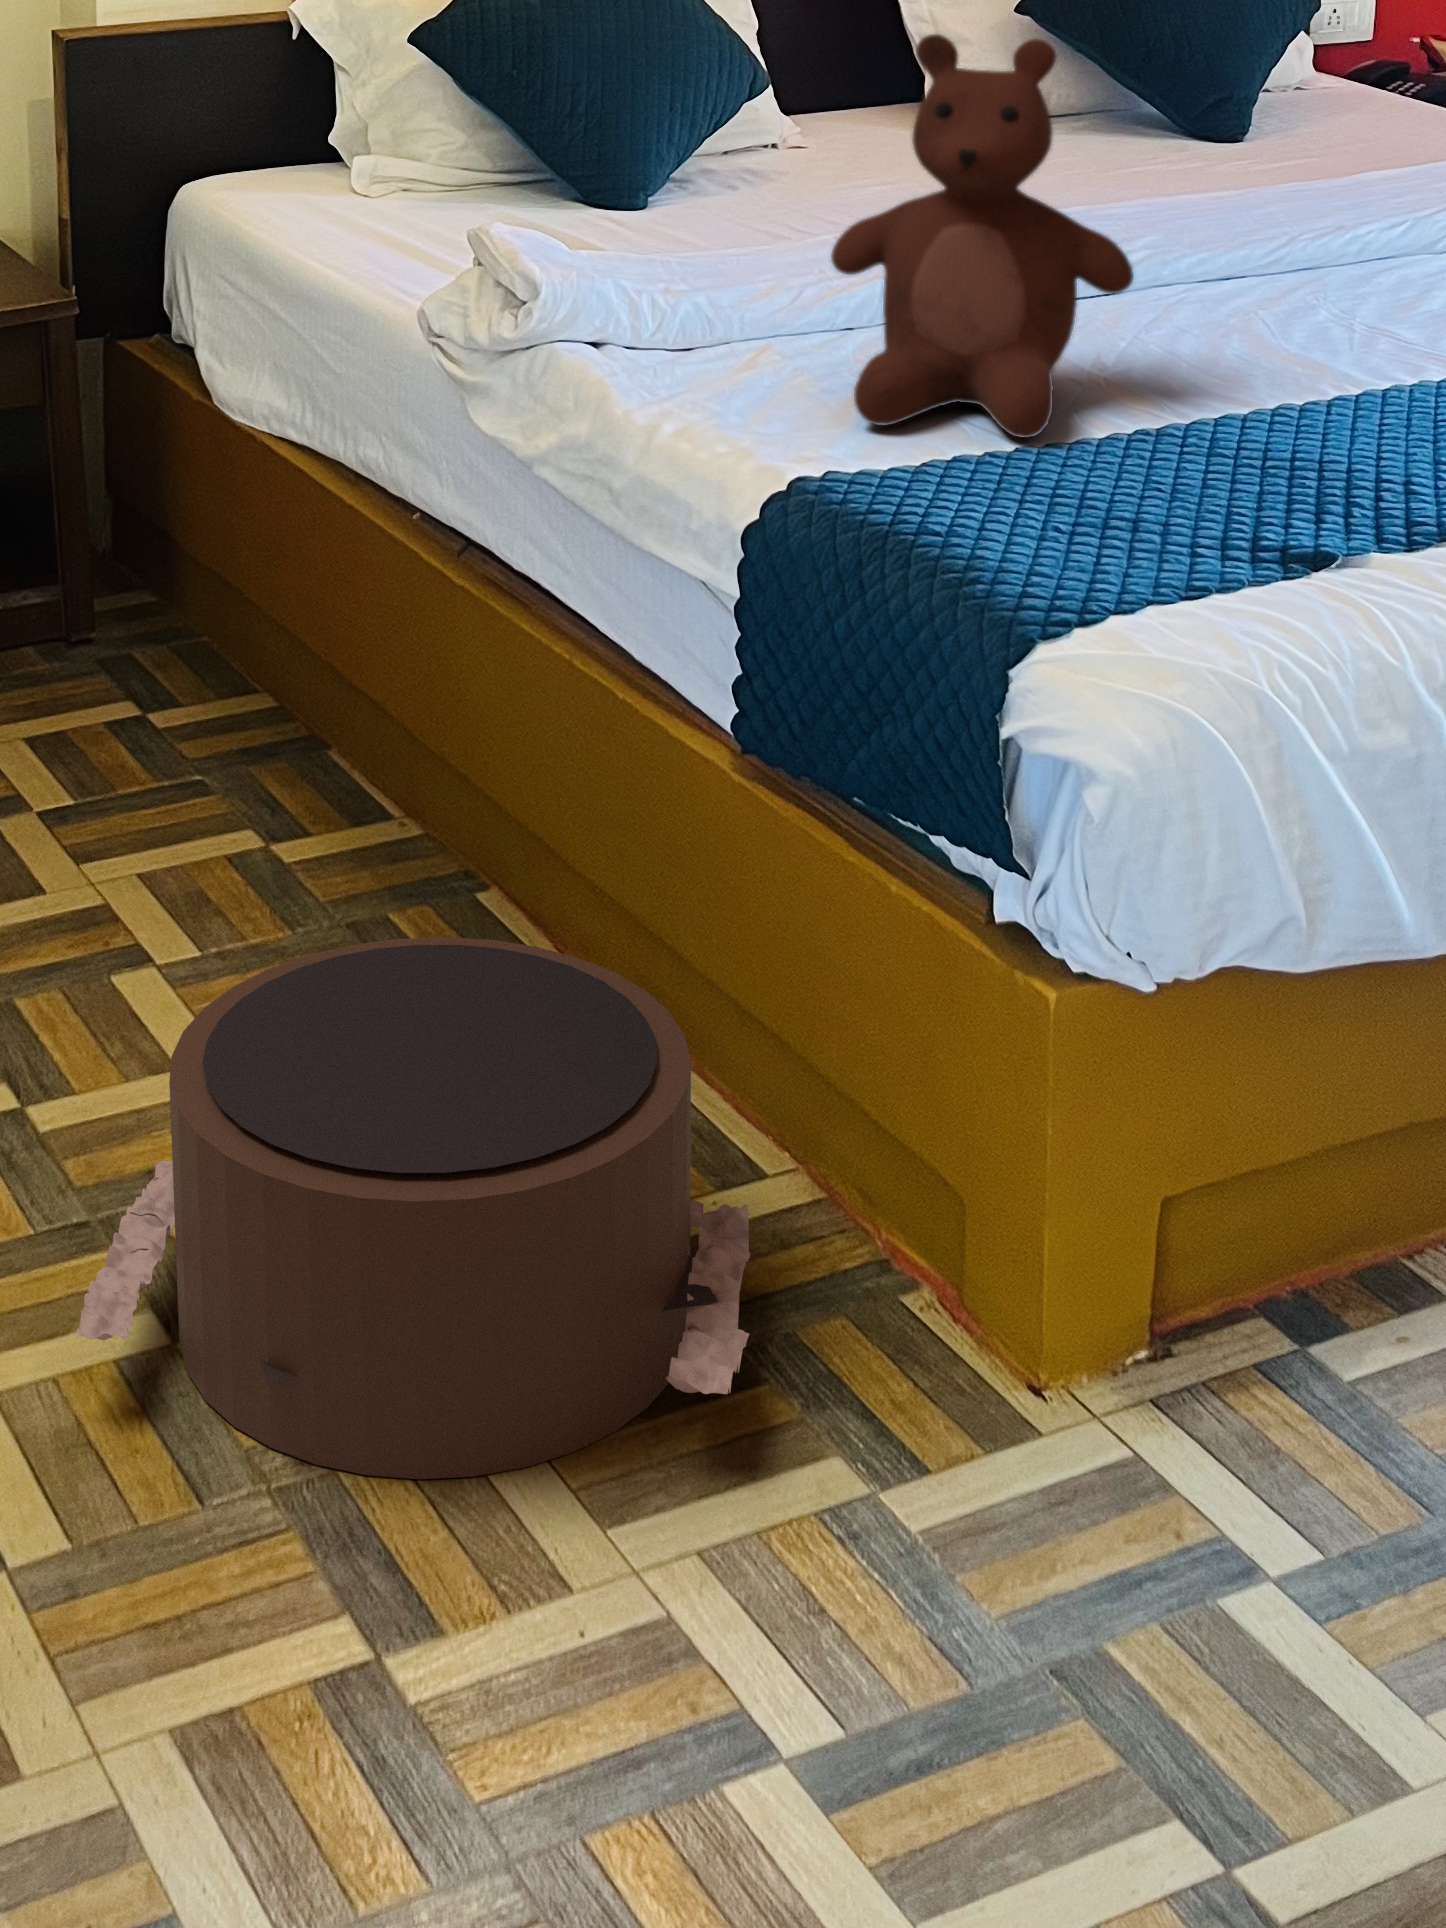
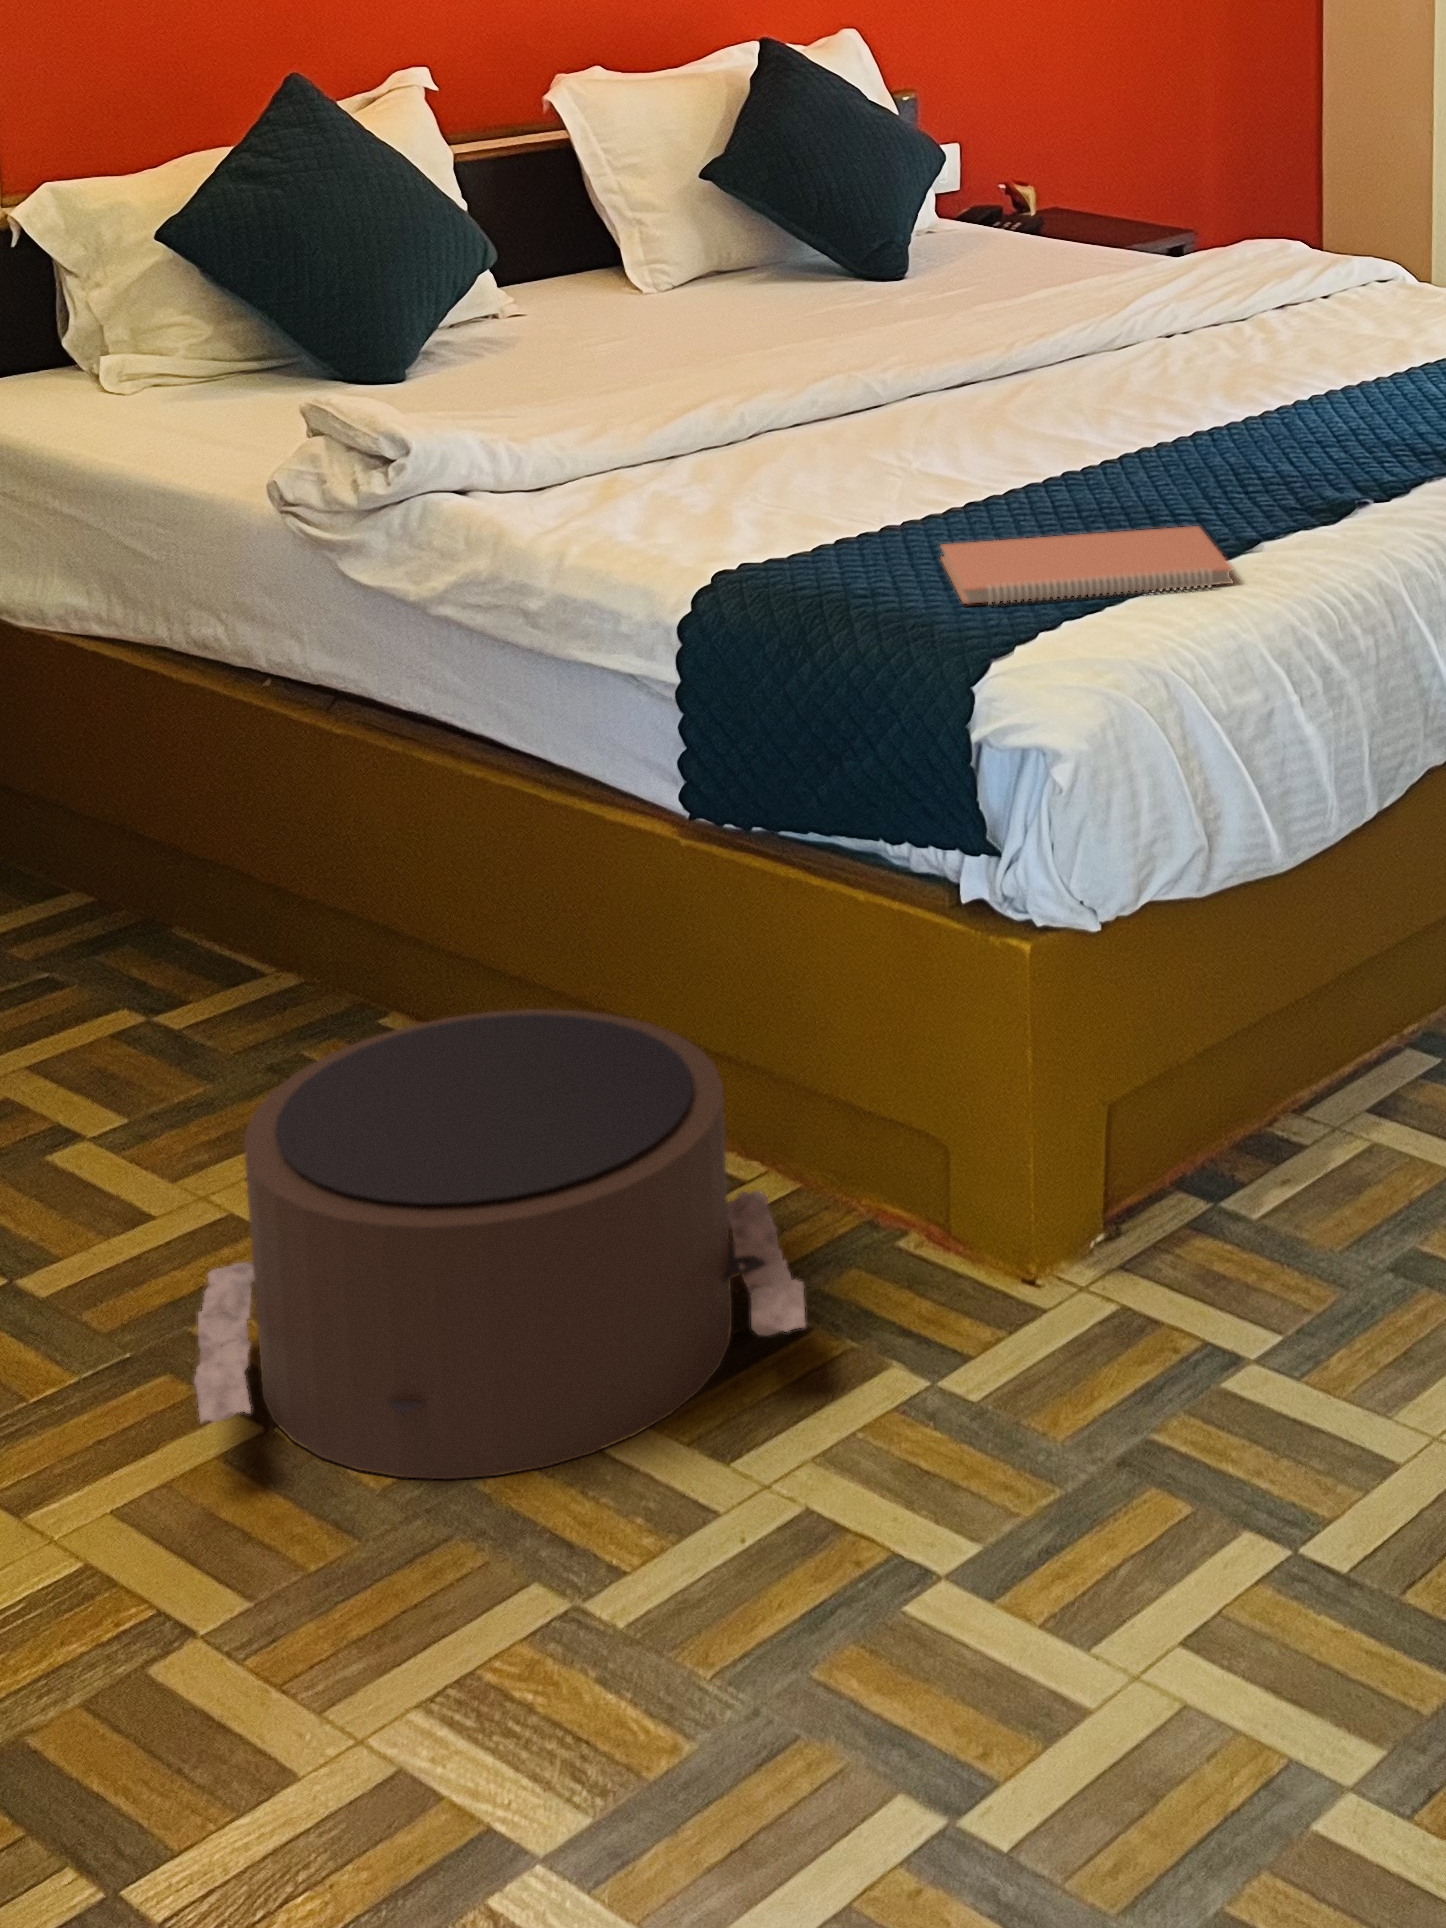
teddy bear: present [831,34,1134,438] -> none [674,180,939,523]
notebook: none [1060,485,1409,588] -> present [941,526,1233,604]

